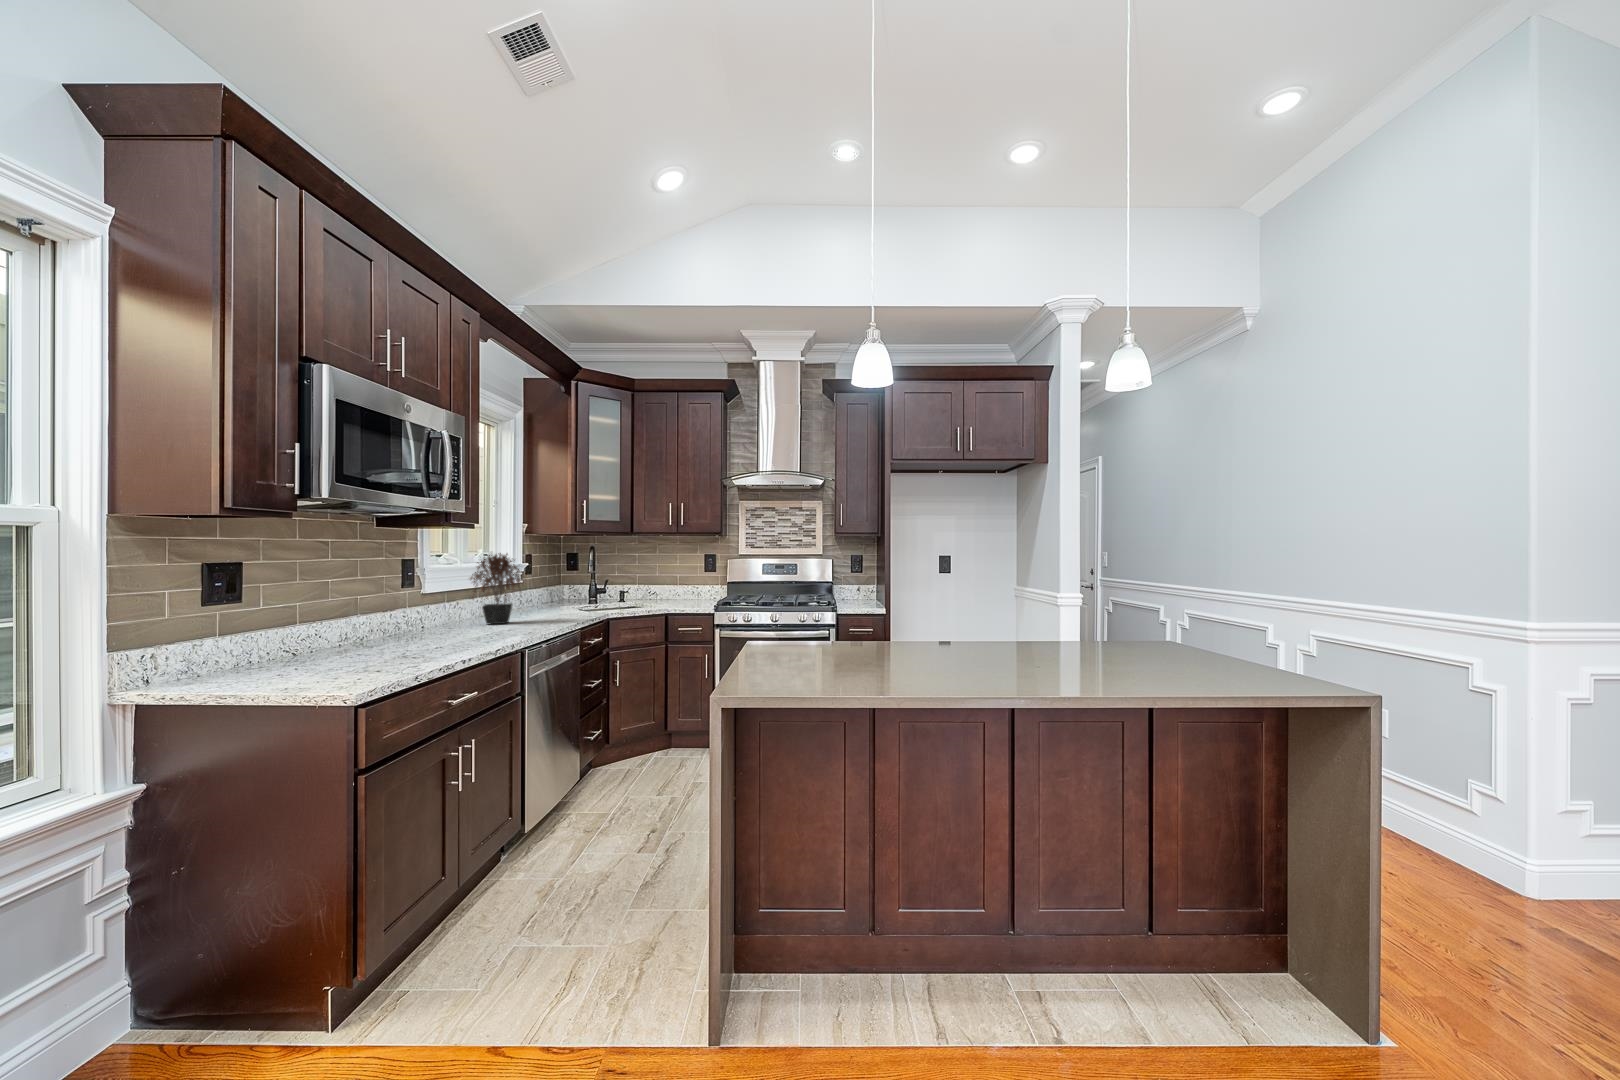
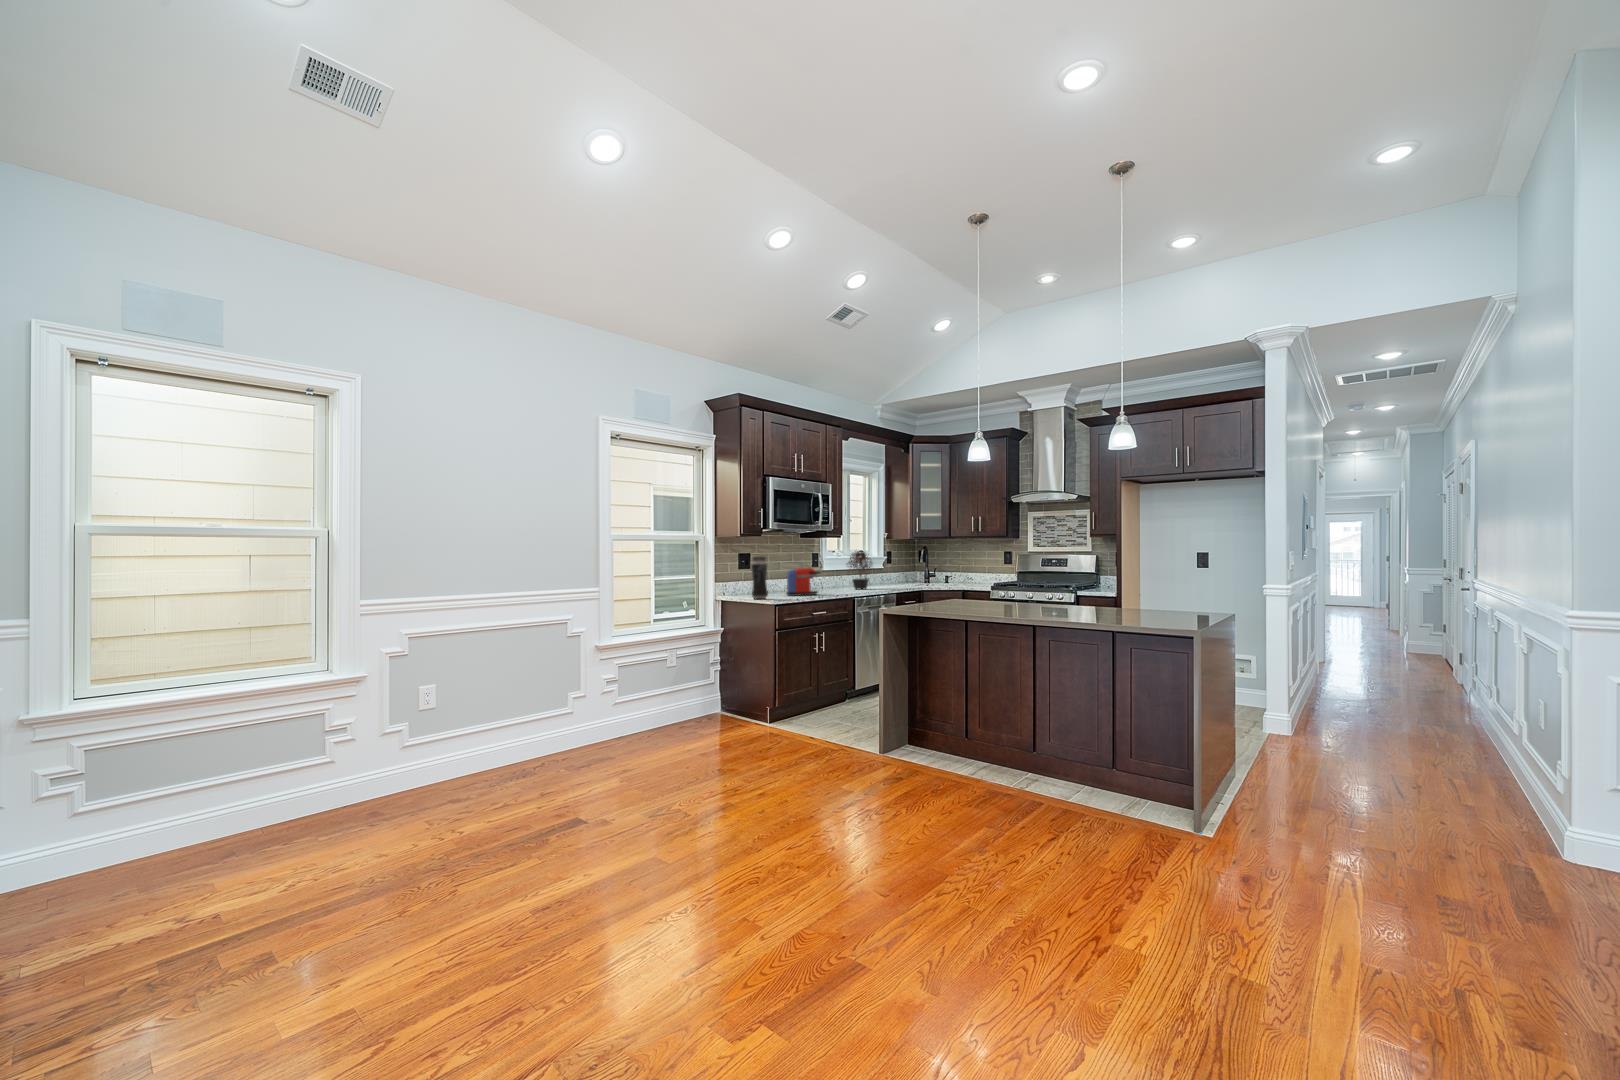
vase: none [251,571,303,684] -> present [751,556,768,599]
coffee maker: none [349,592,437,658] -> present [787,568,821,596]

